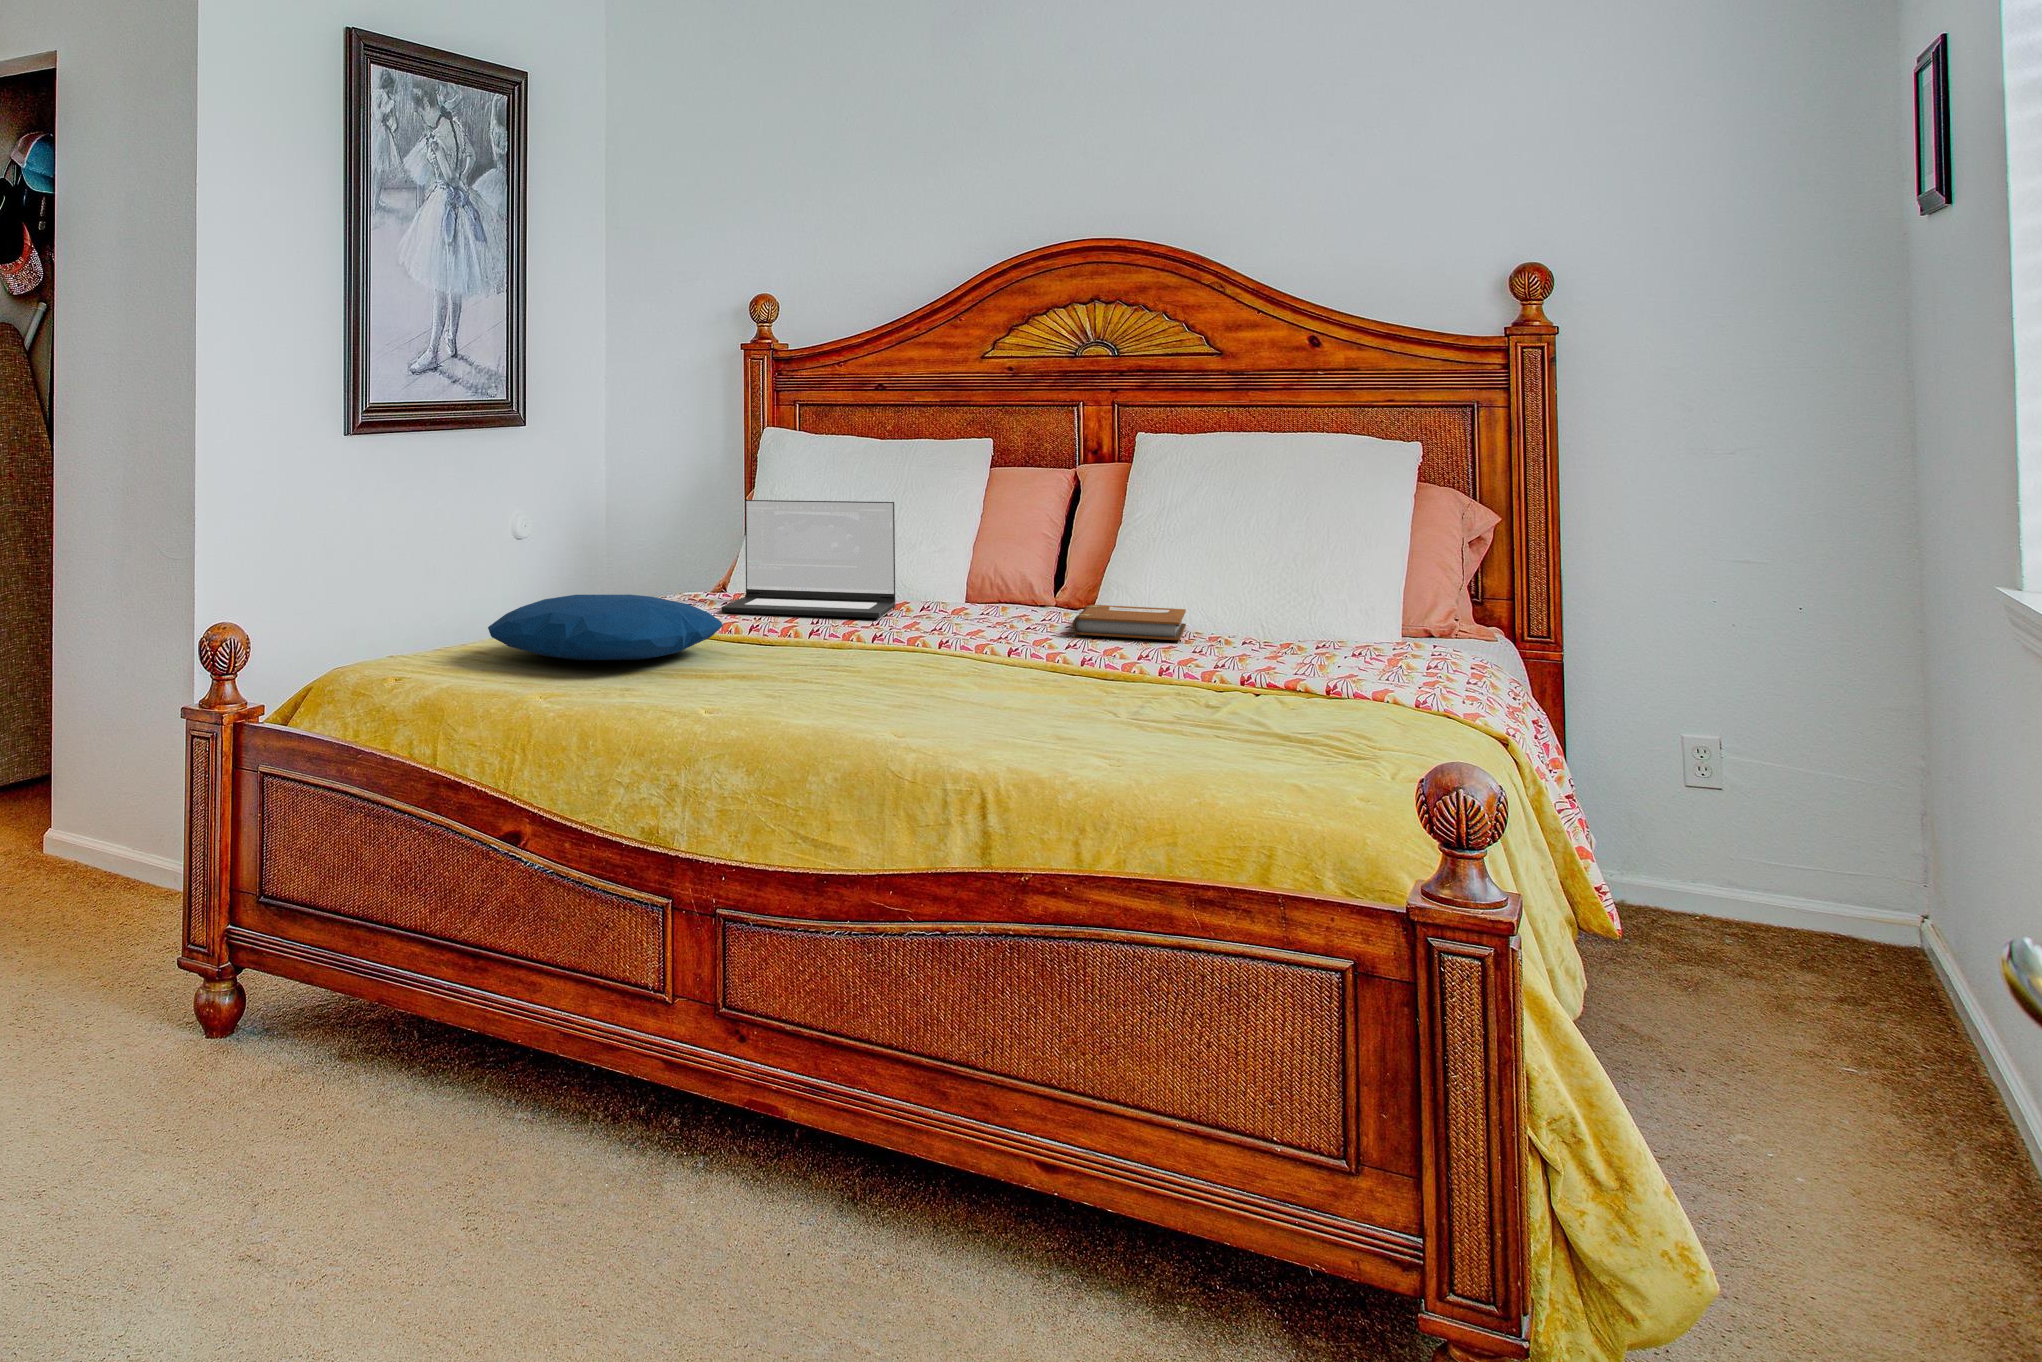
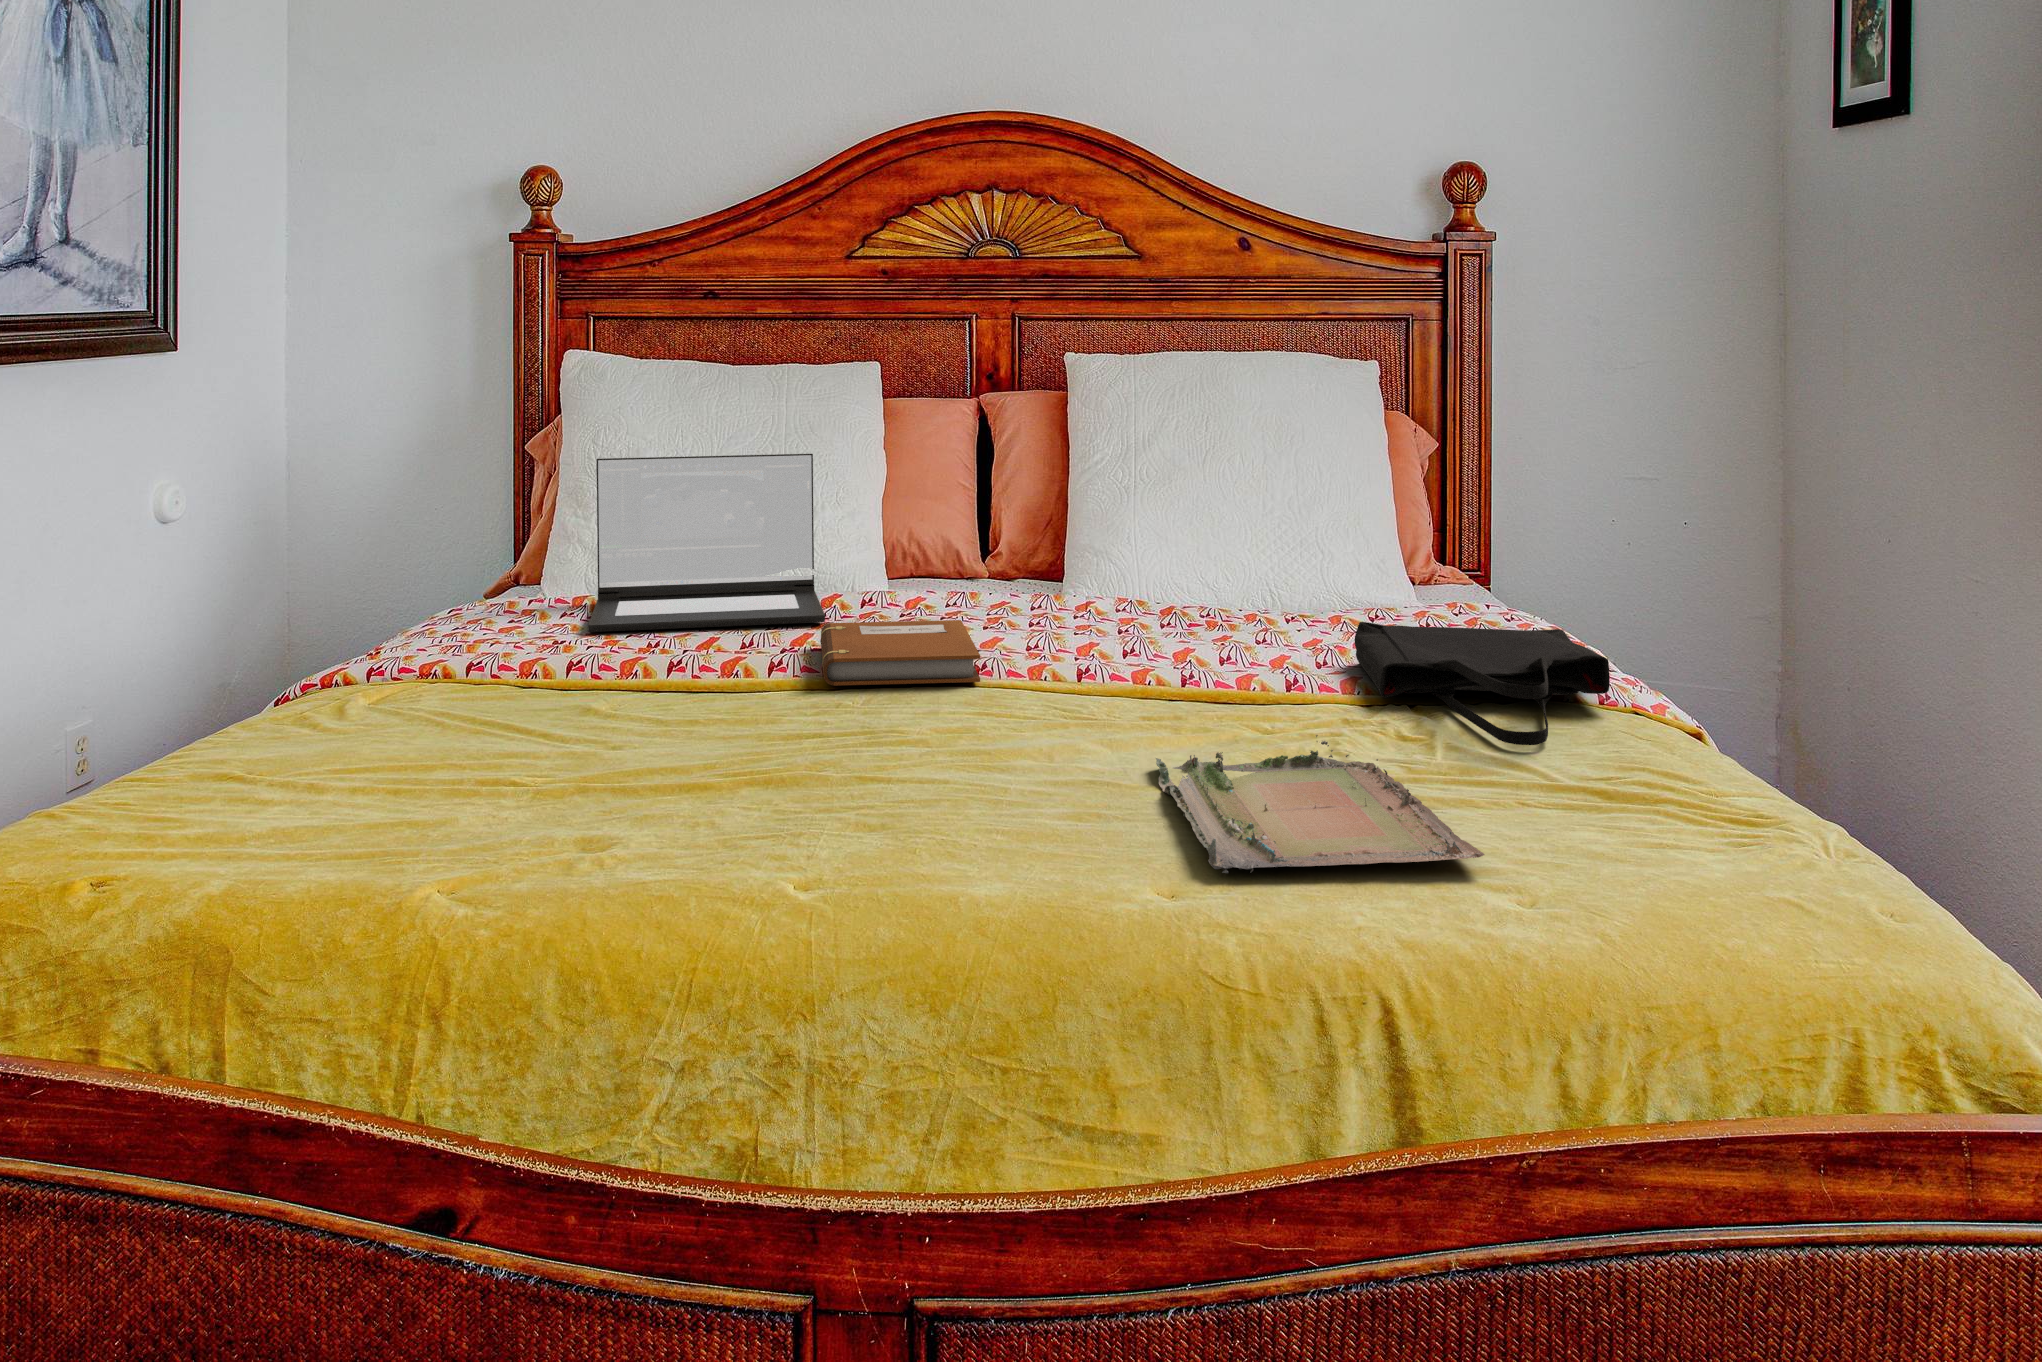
pillow: present [488,595,722,660] -> none [270,643,682,787]
notebook: present [1073,605,1186,640] -> present [820,620,980,686]
tote bag: none [1208,635,1414,710] -> present [1355,622,1610,745]
tray: none [933,682,1130,739] -> present [1156,735,1484,873]

